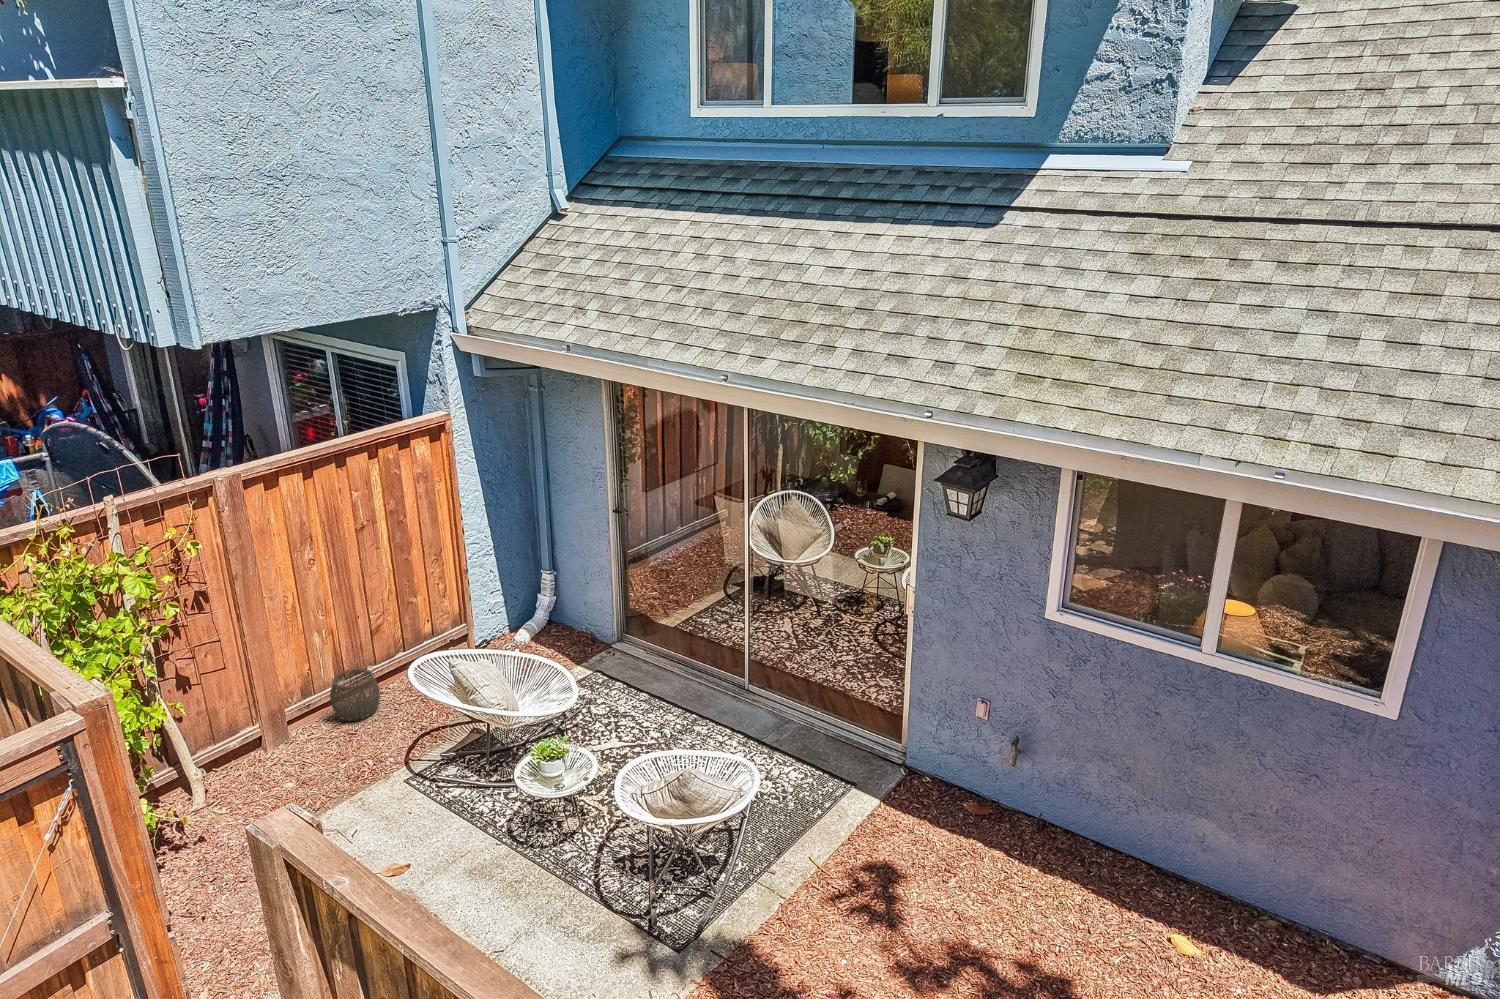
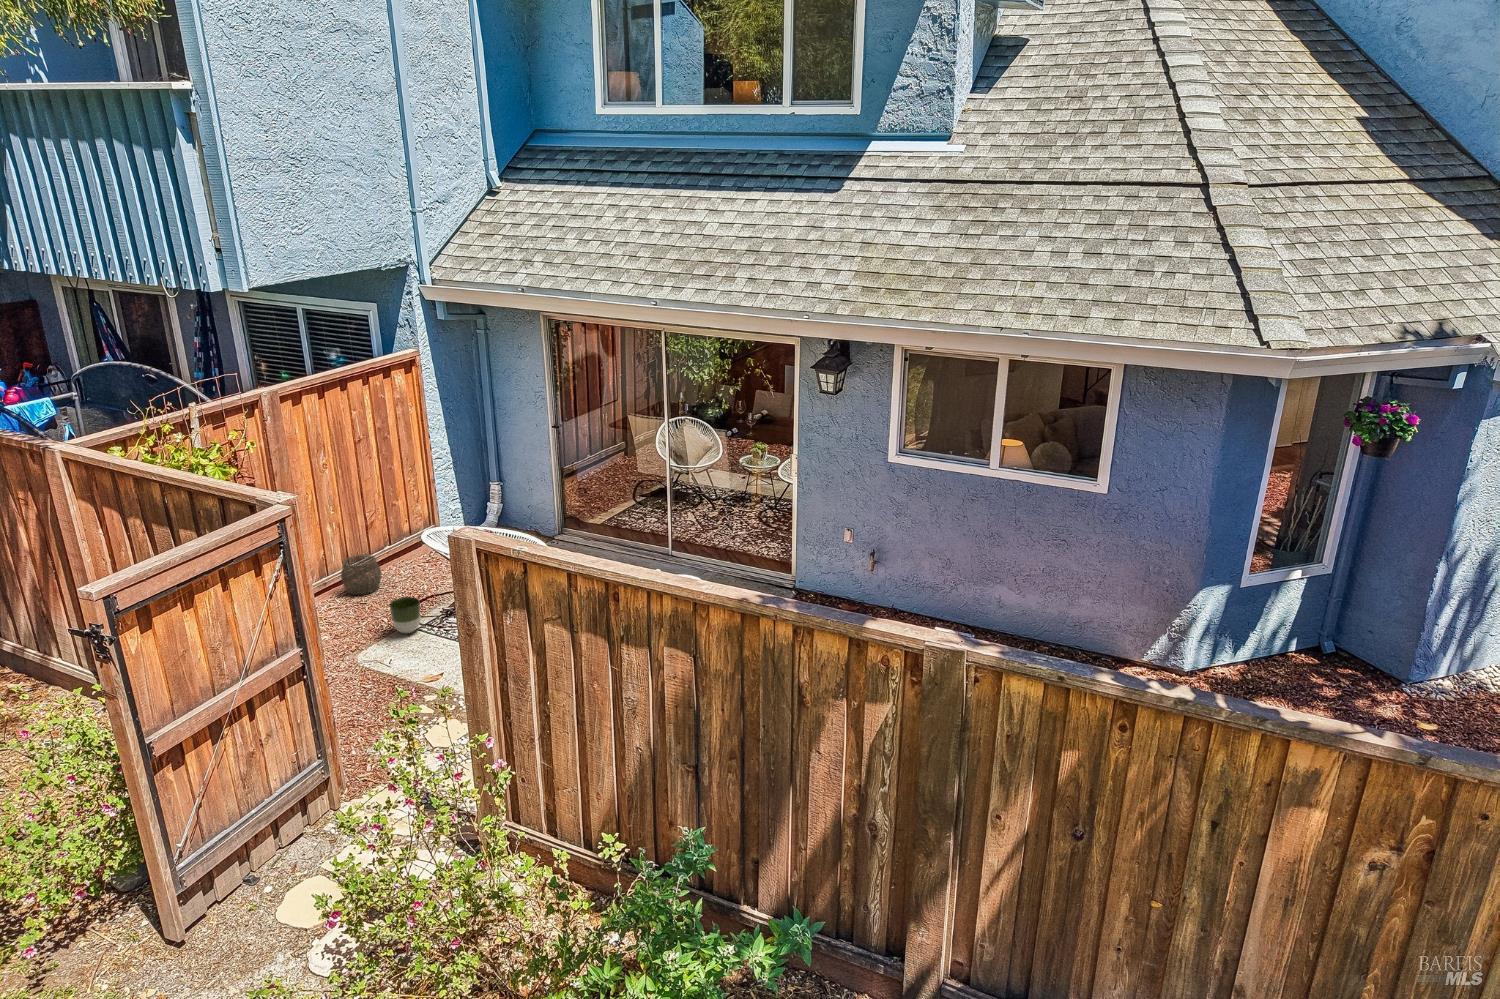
planter: none [360,745,401,795] -> present [389,597,421,633]

